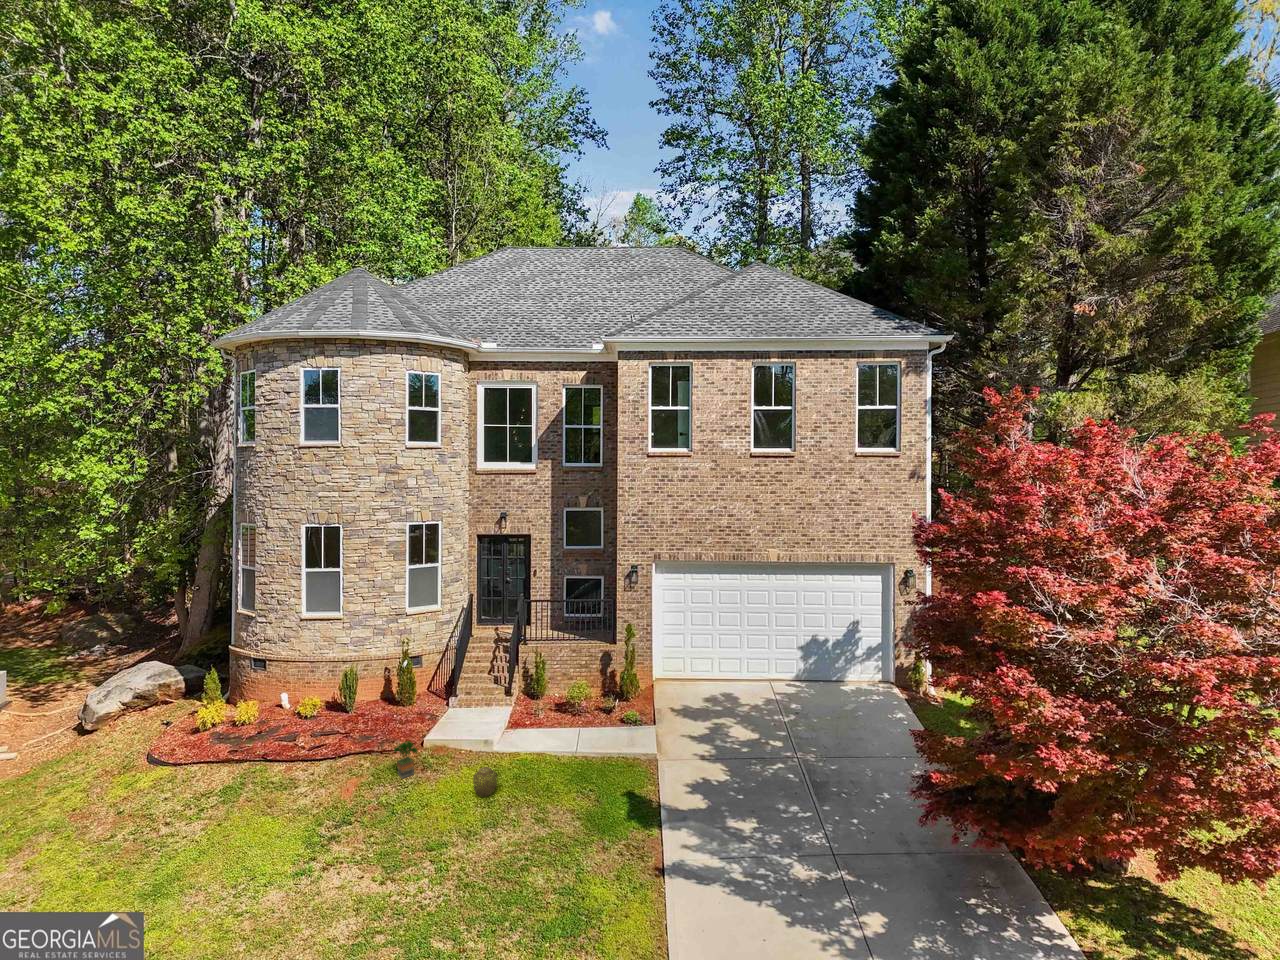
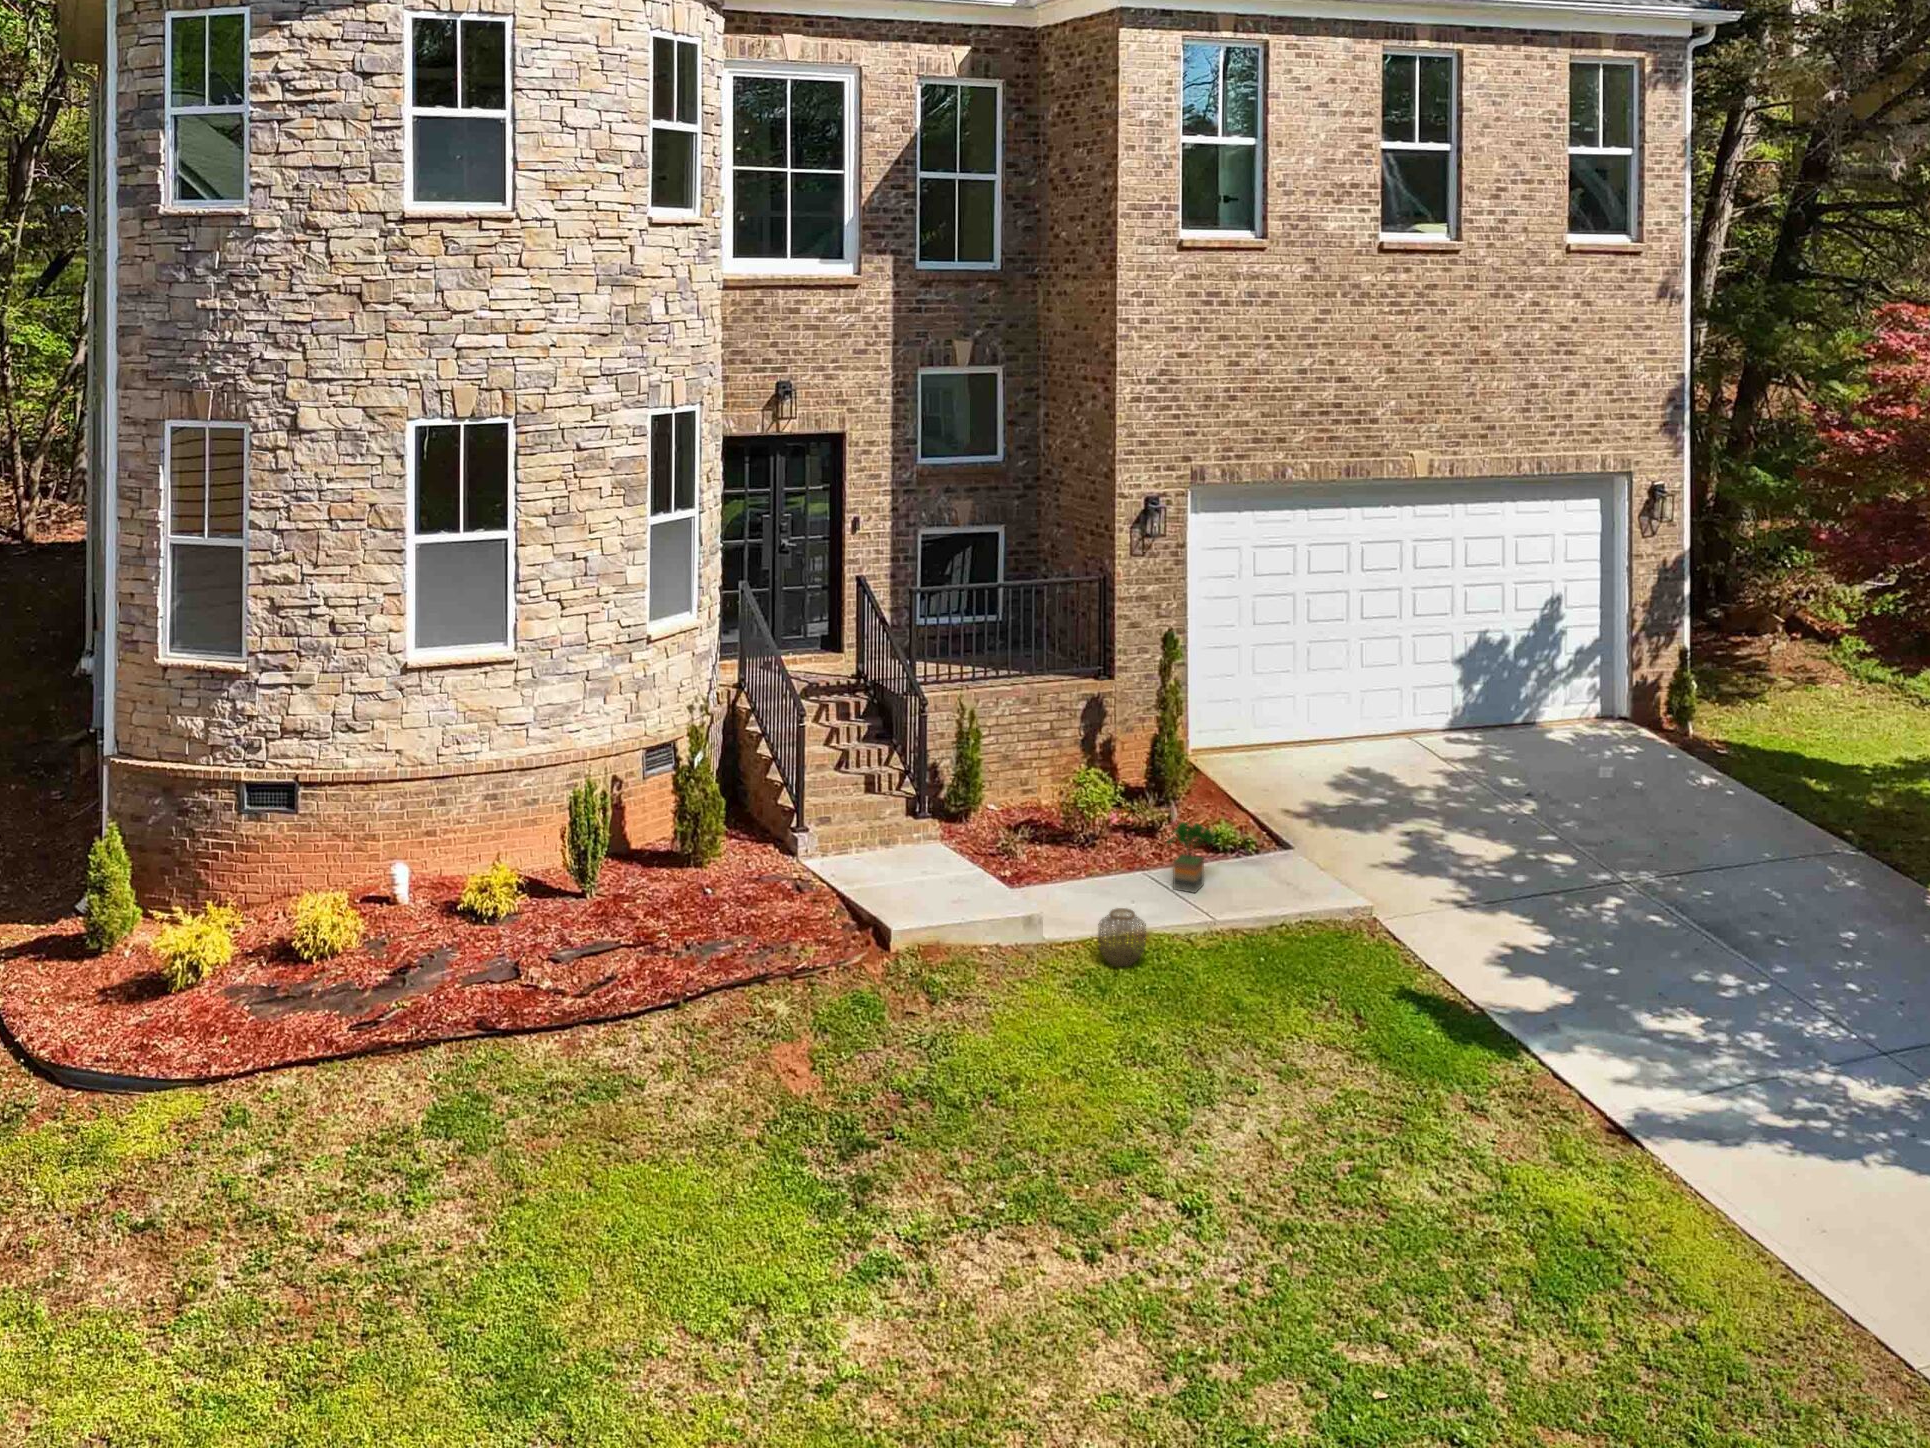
potted tree: present [394,741,418,778] -> present [1167,822,1214,893]

